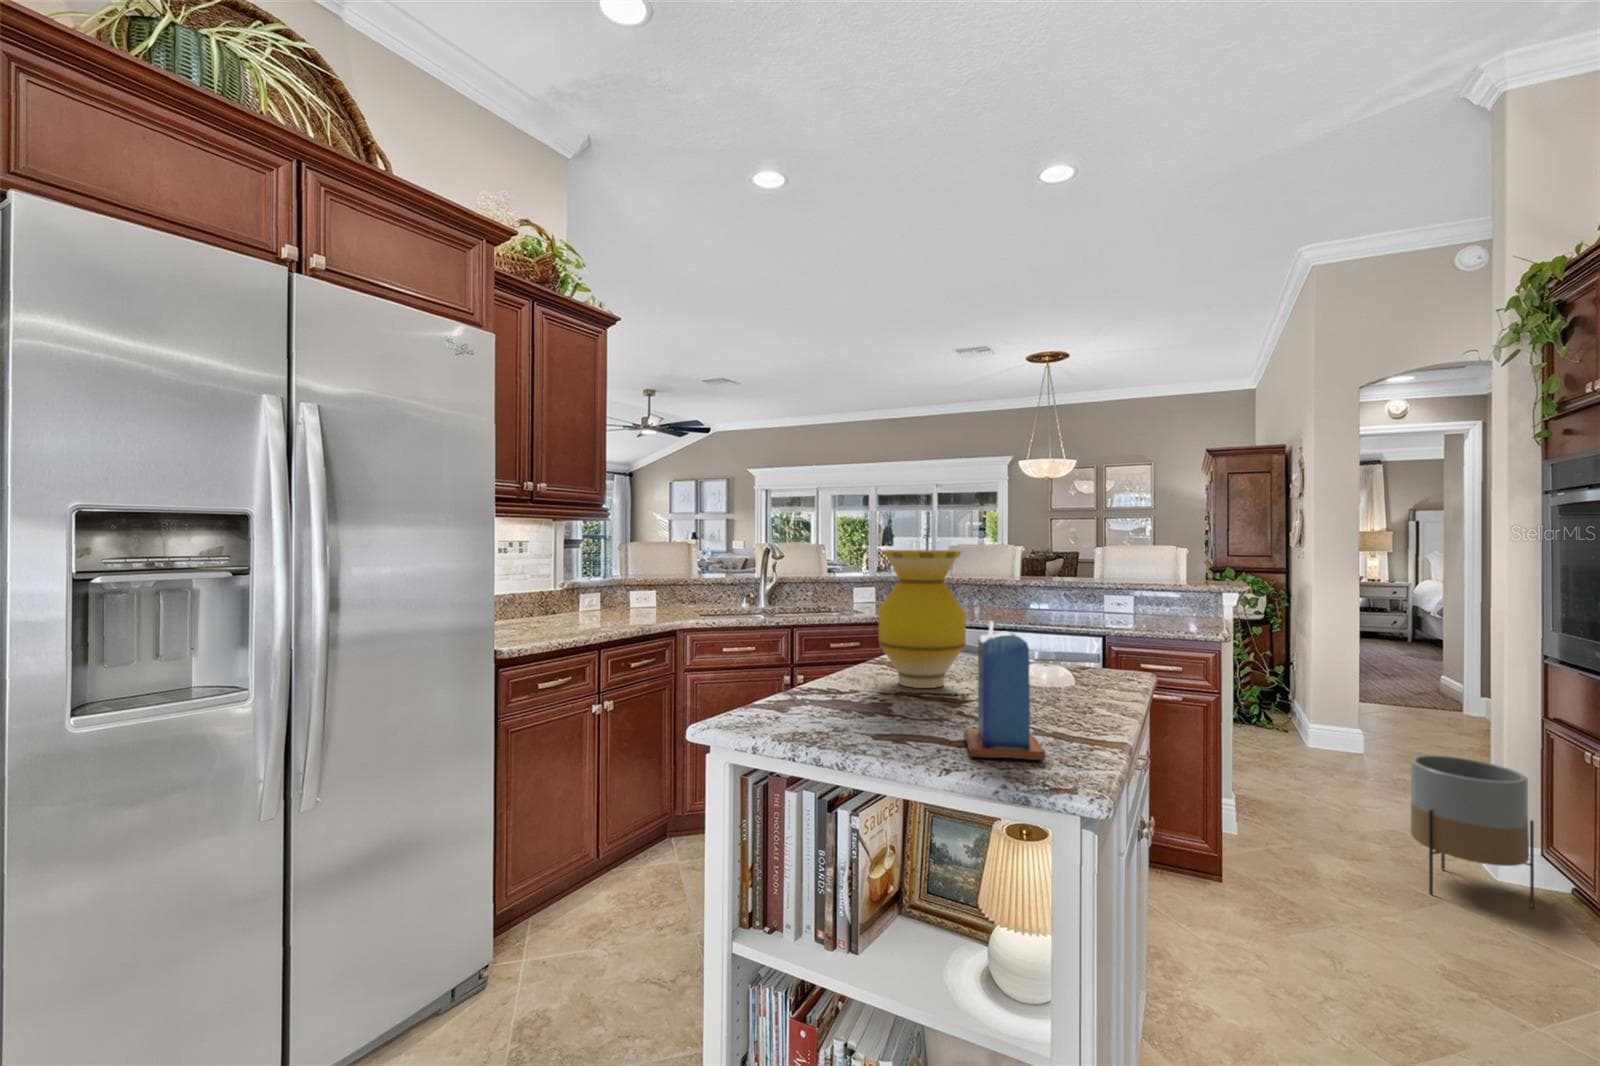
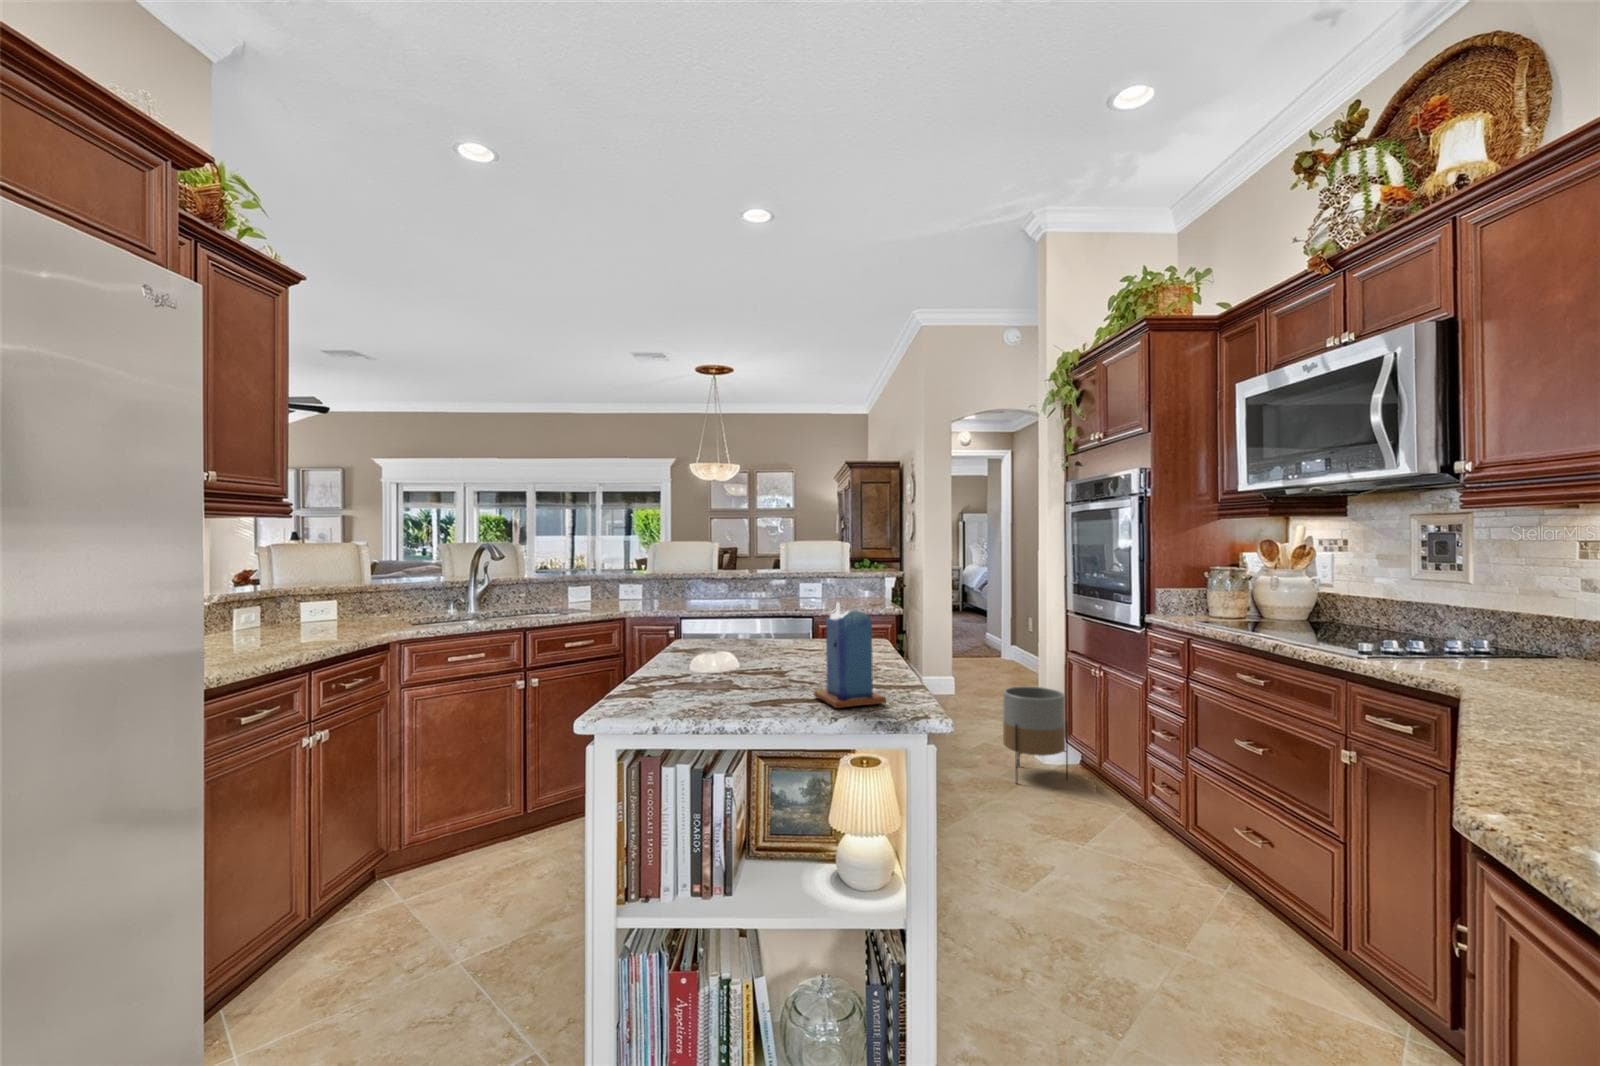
vase: present [878,550,966,688] -> none [693,547,770,668]

